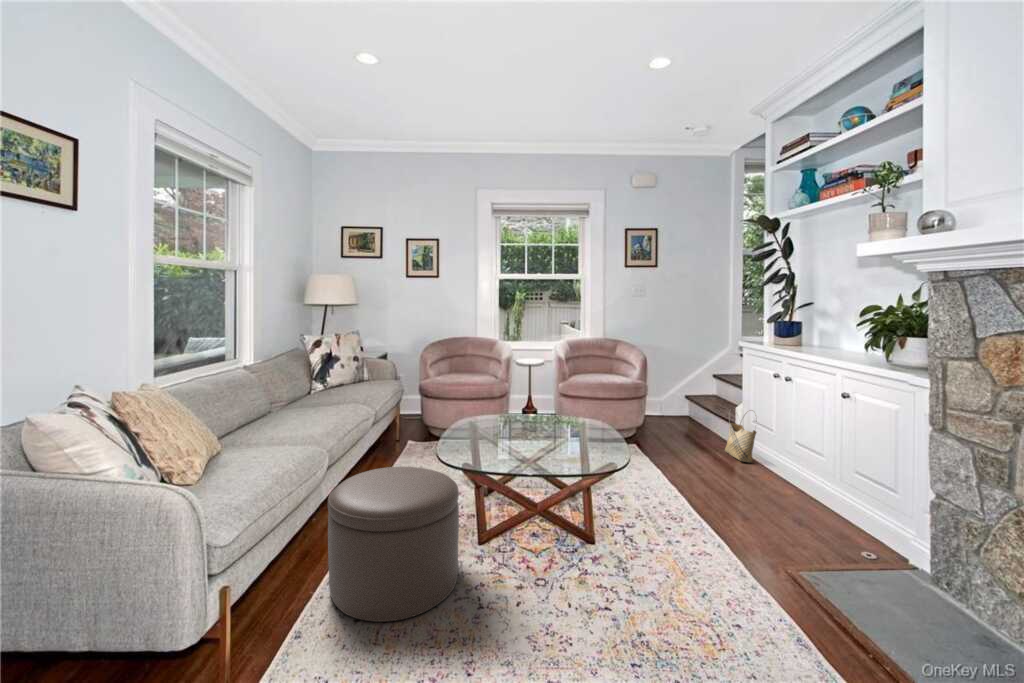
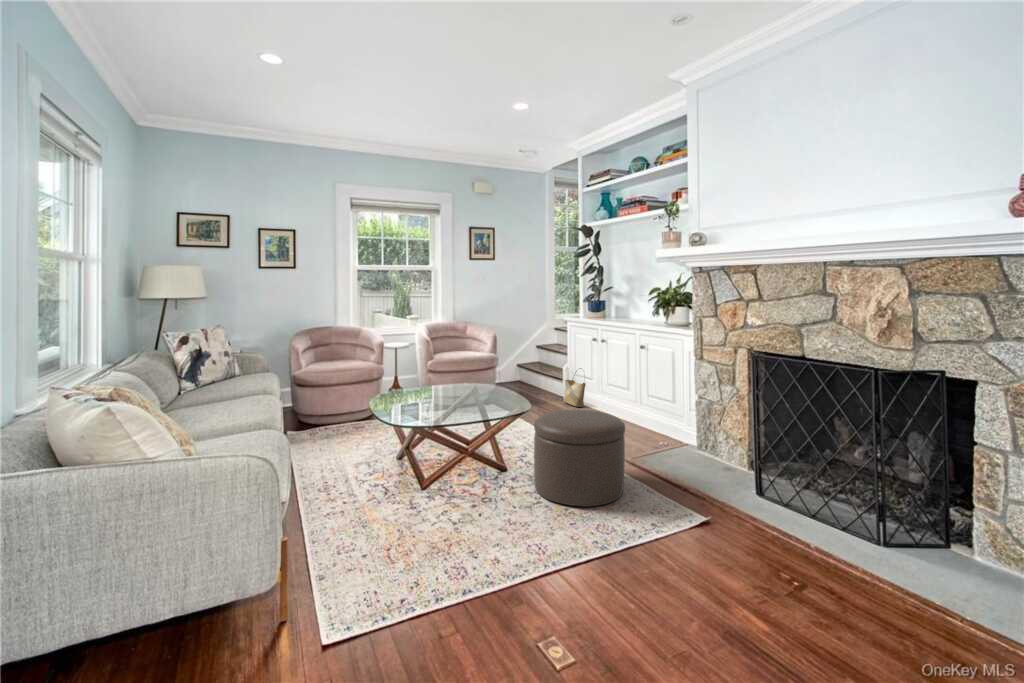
ottoman: present [328,467,459,622] -> present [534,410,625,506]

